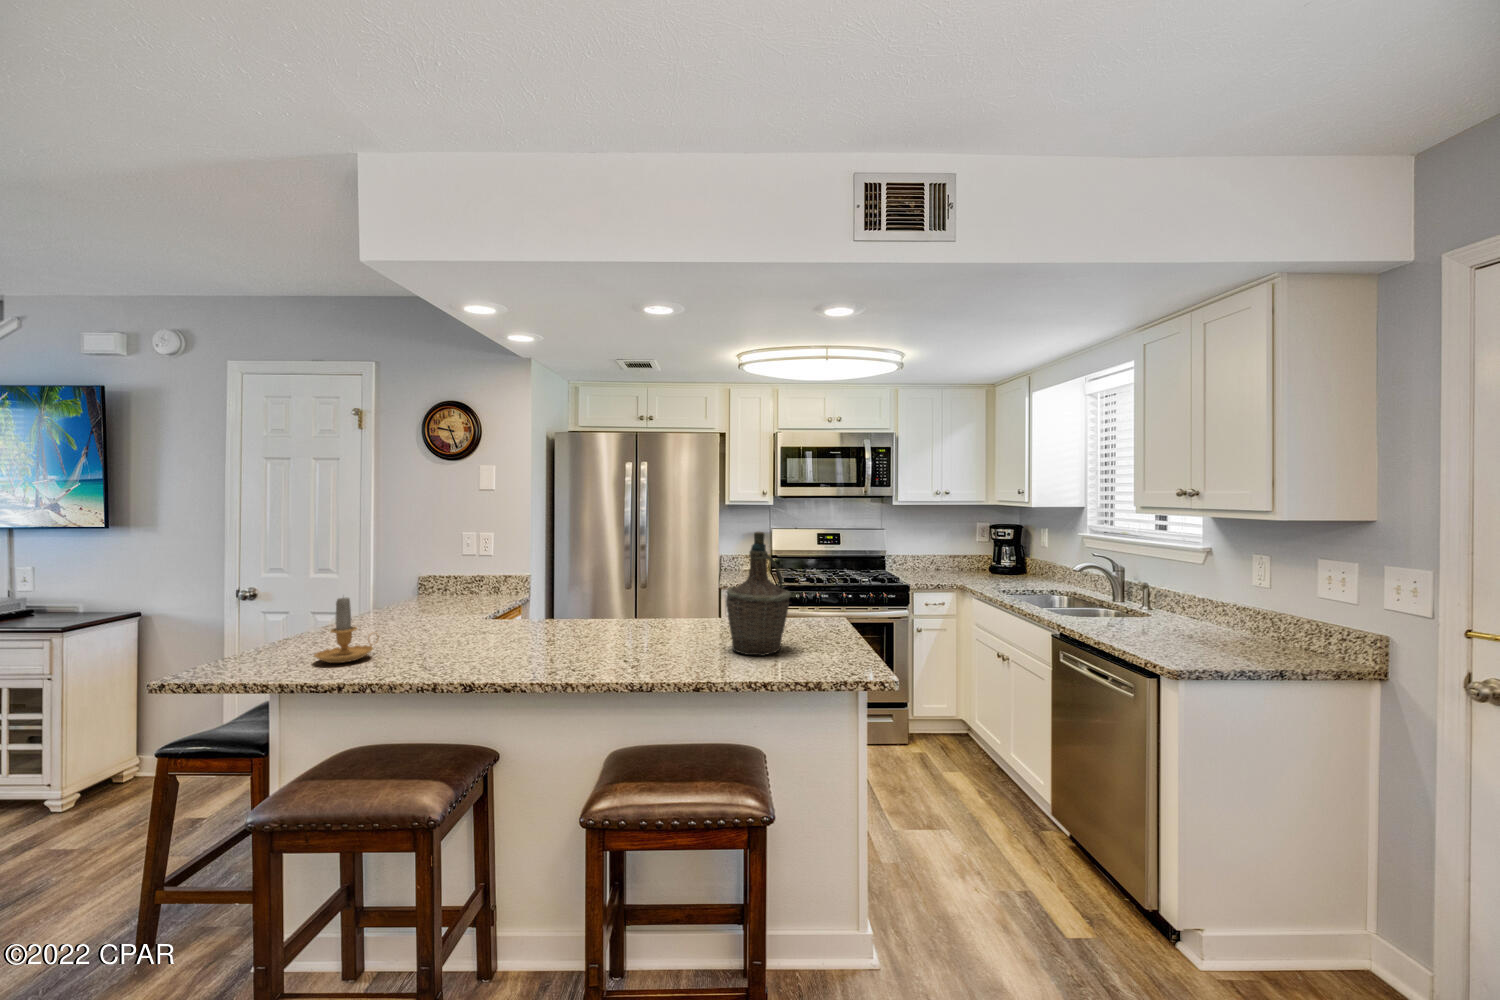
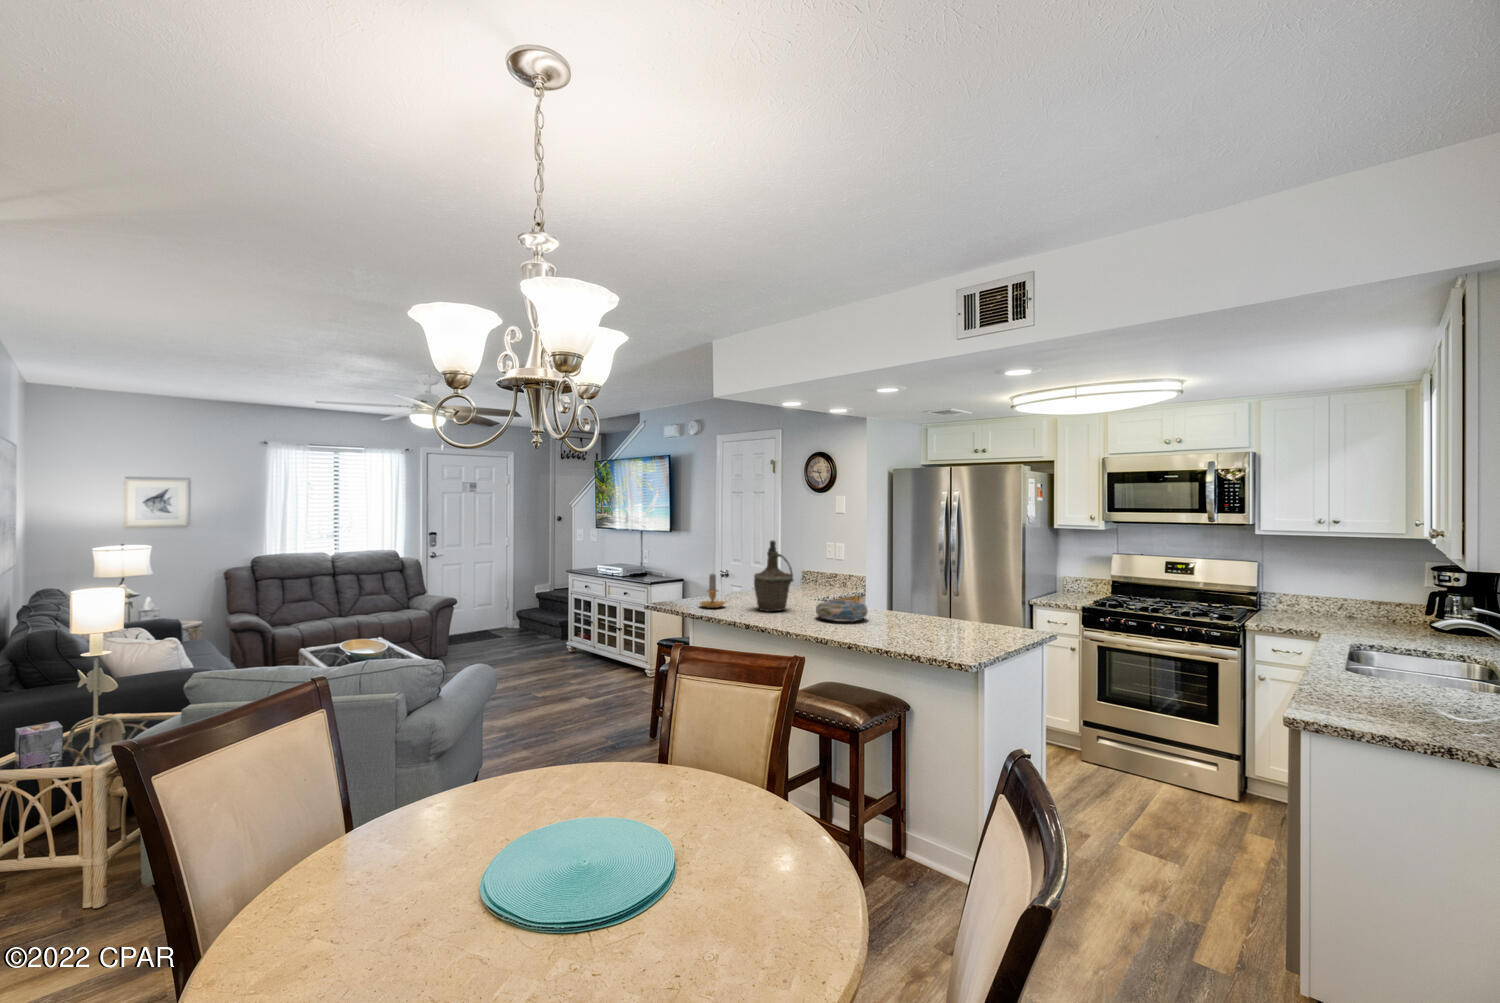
bottle: present [726,532,791,656] -> present [754,540,793,612]
decorative bowl: none [559,612,642,648] -> present [816,600,868,622]

